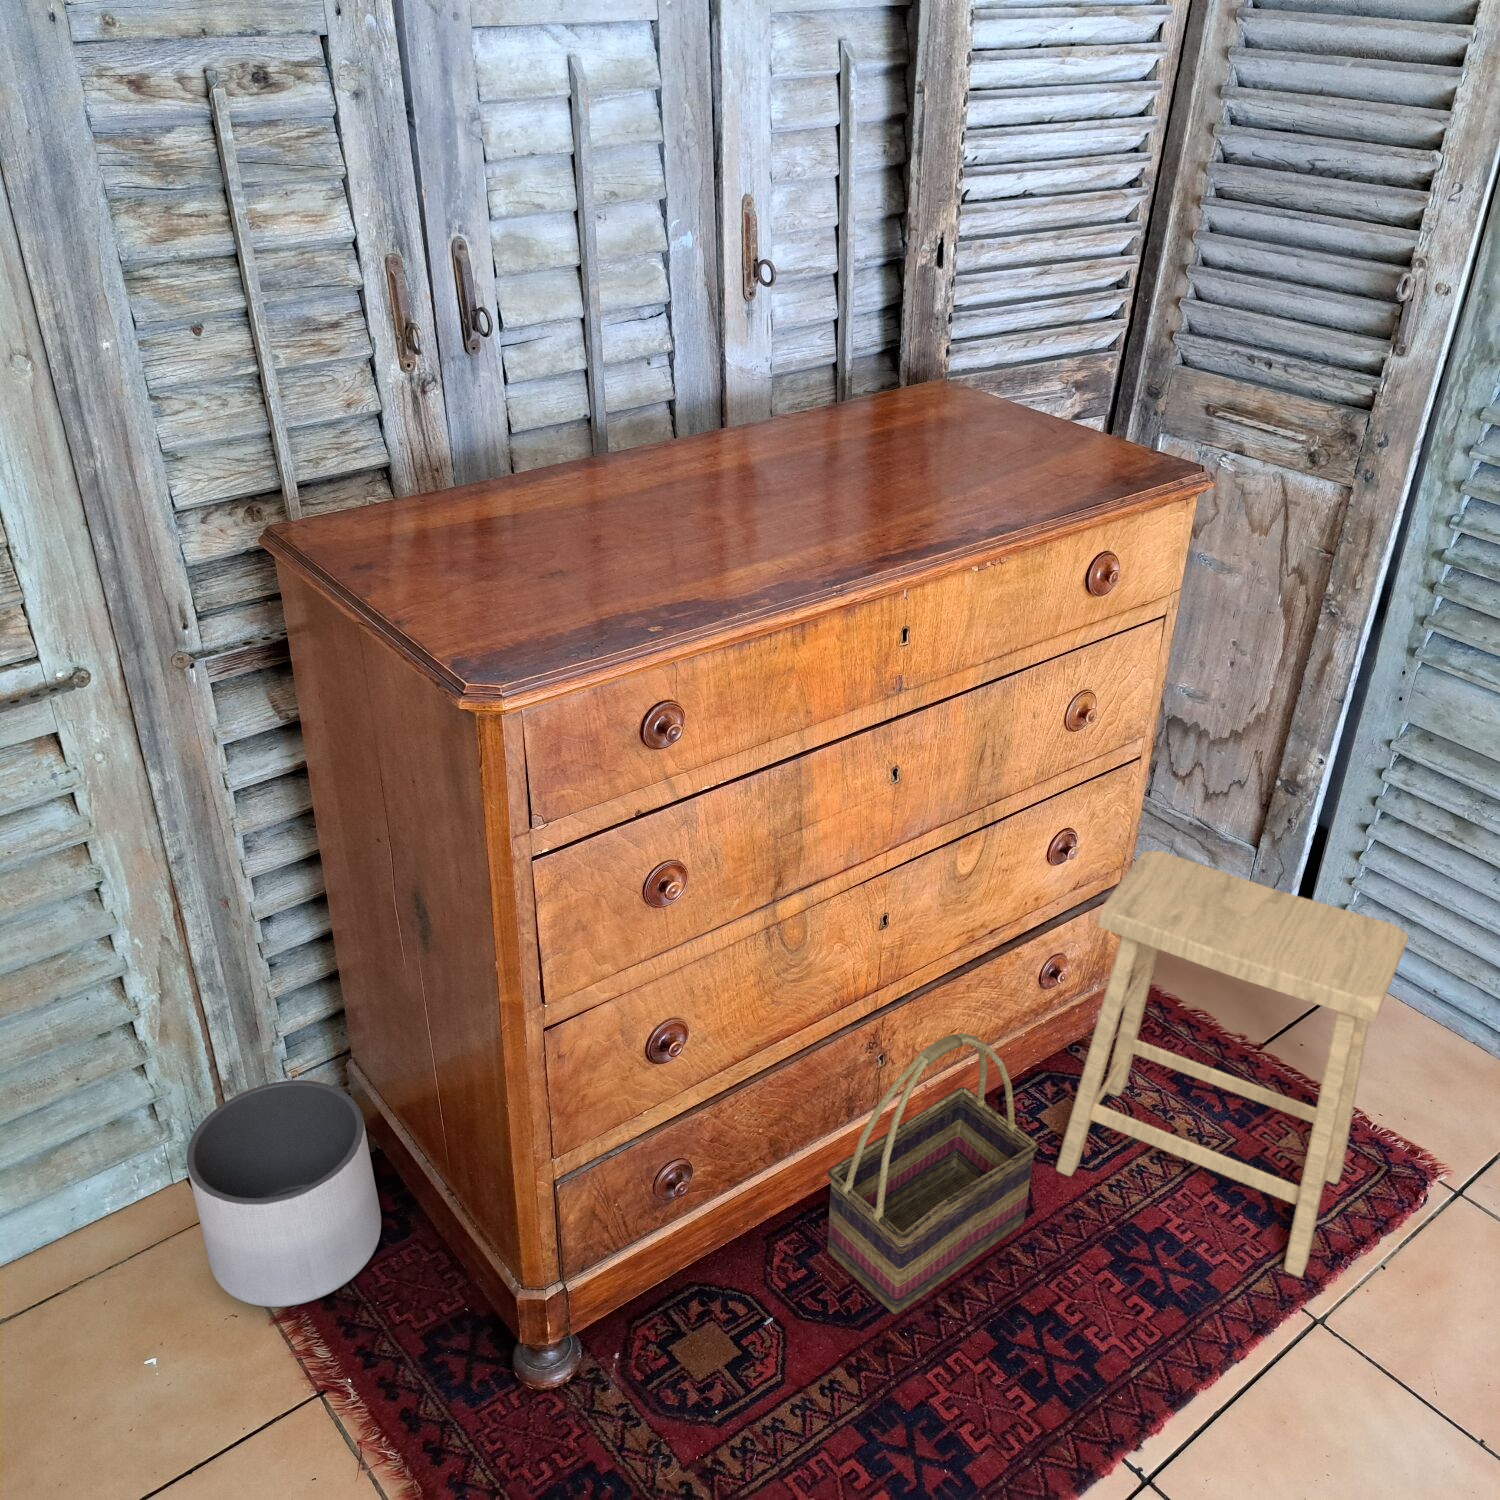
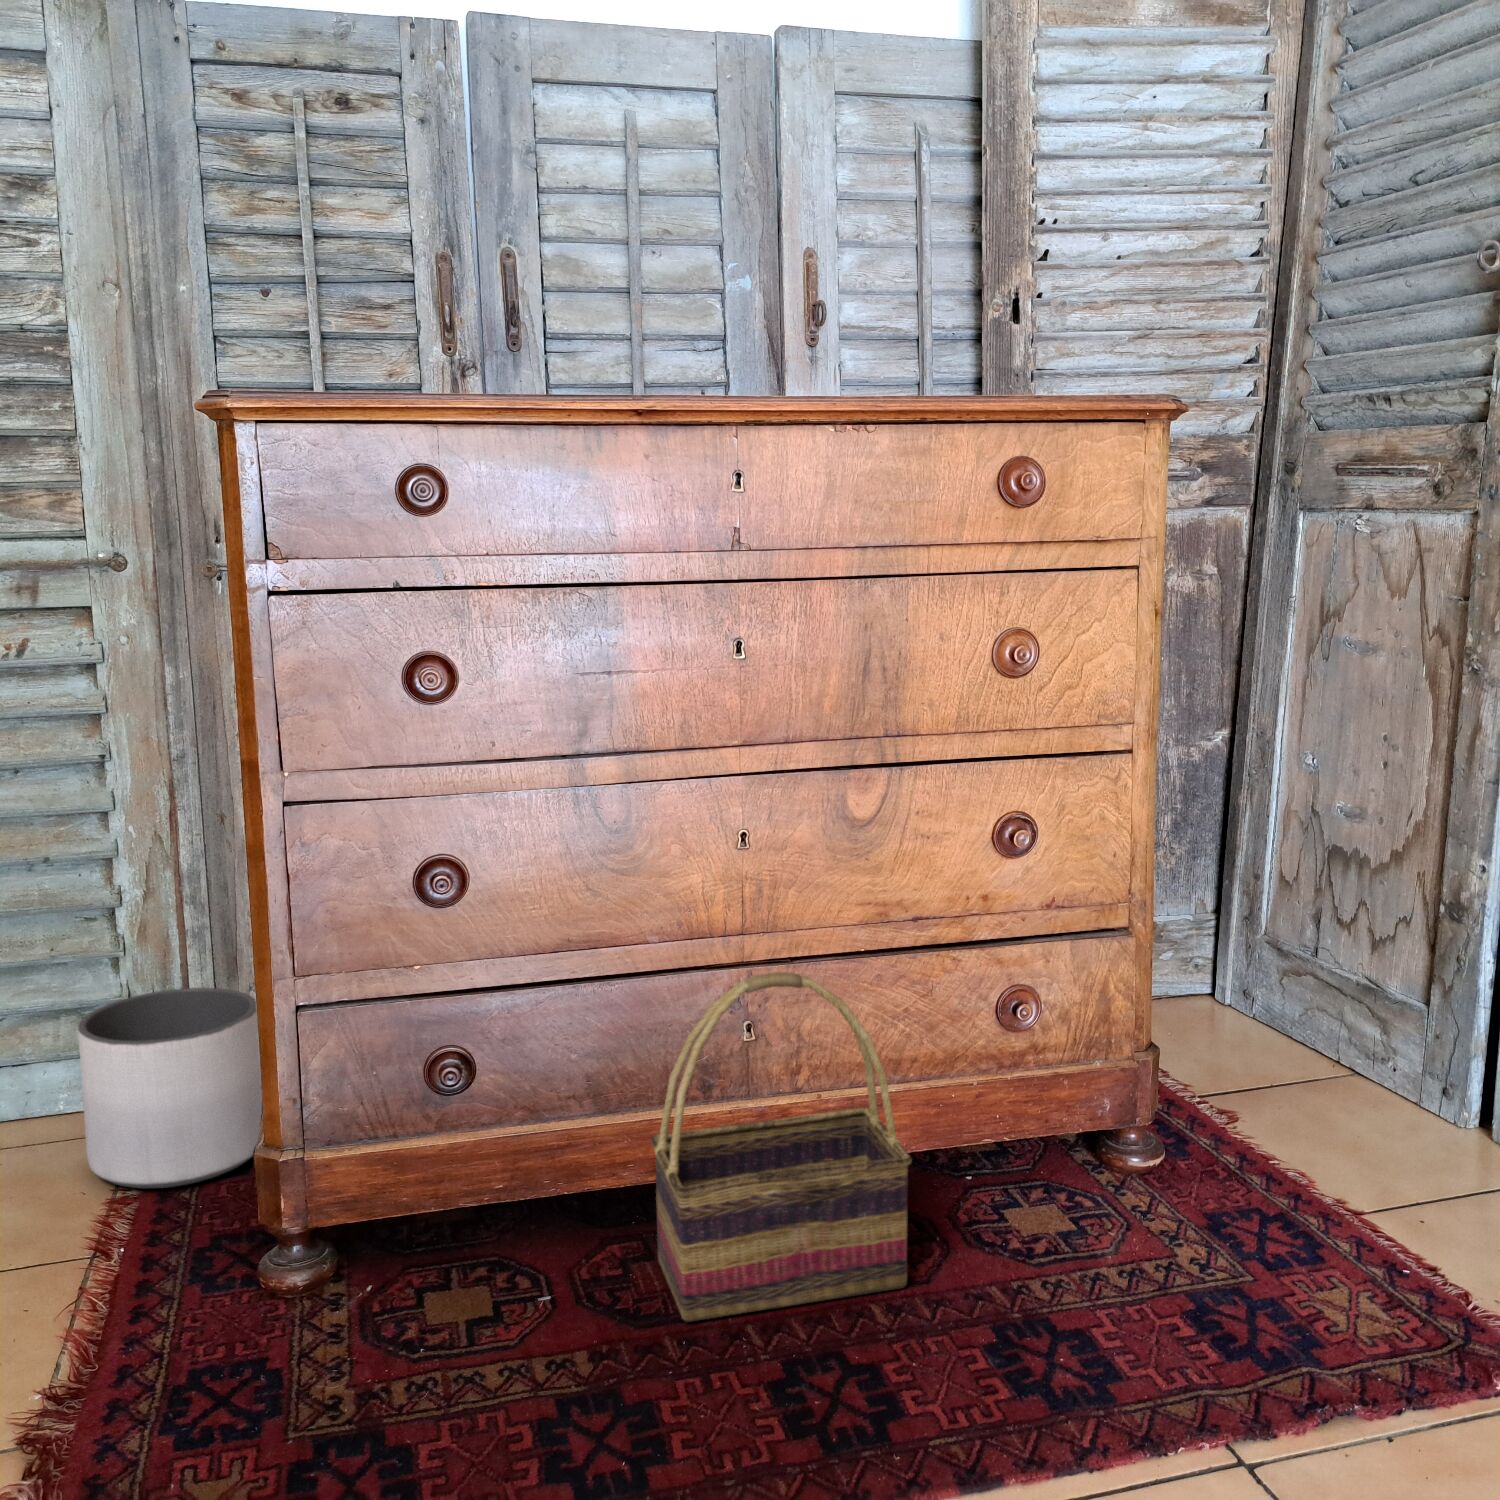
footstool: present [1056,851,1408,1277] -> none [987,845,1396,1410]

